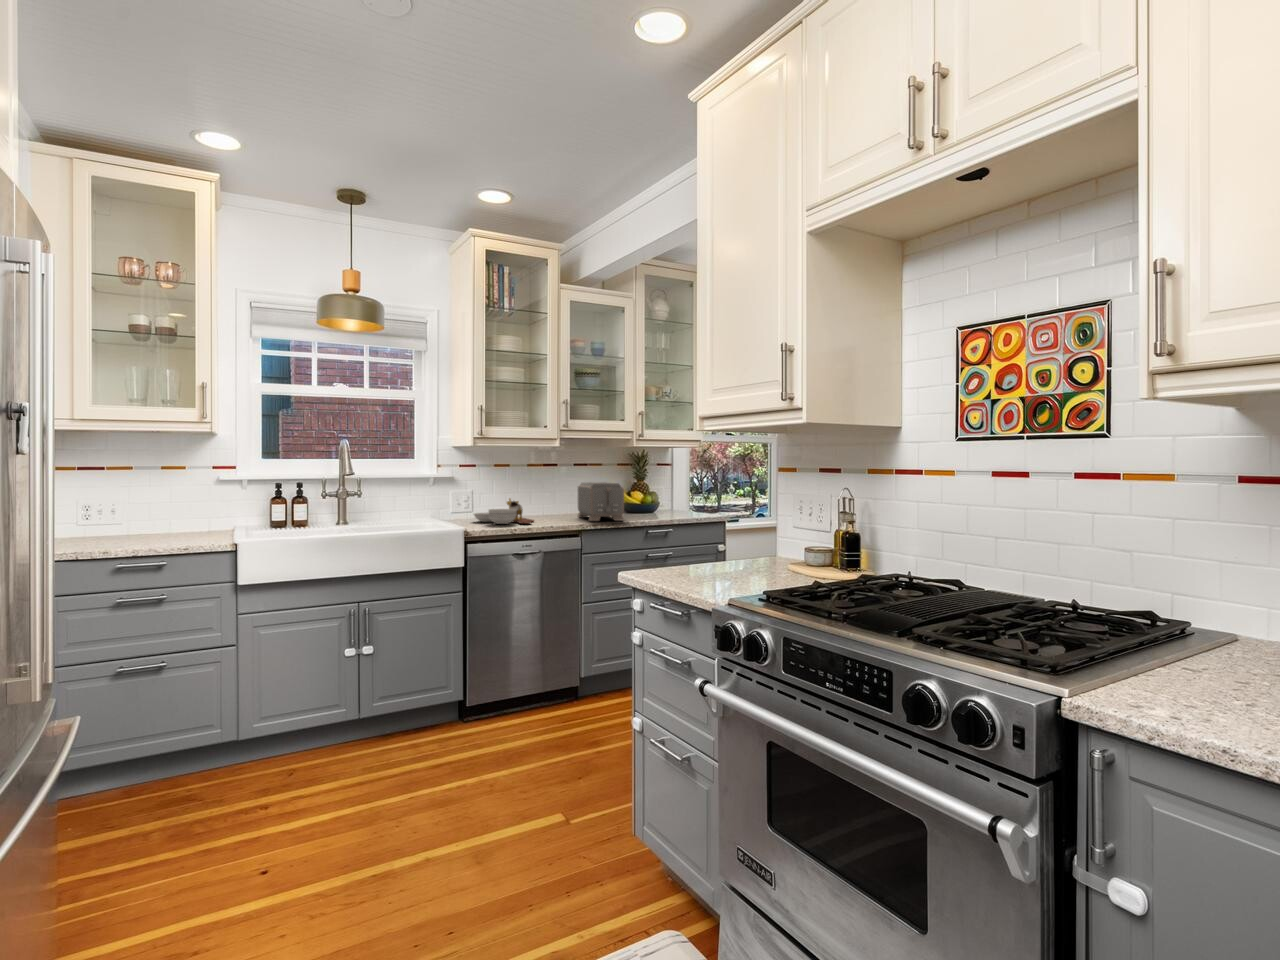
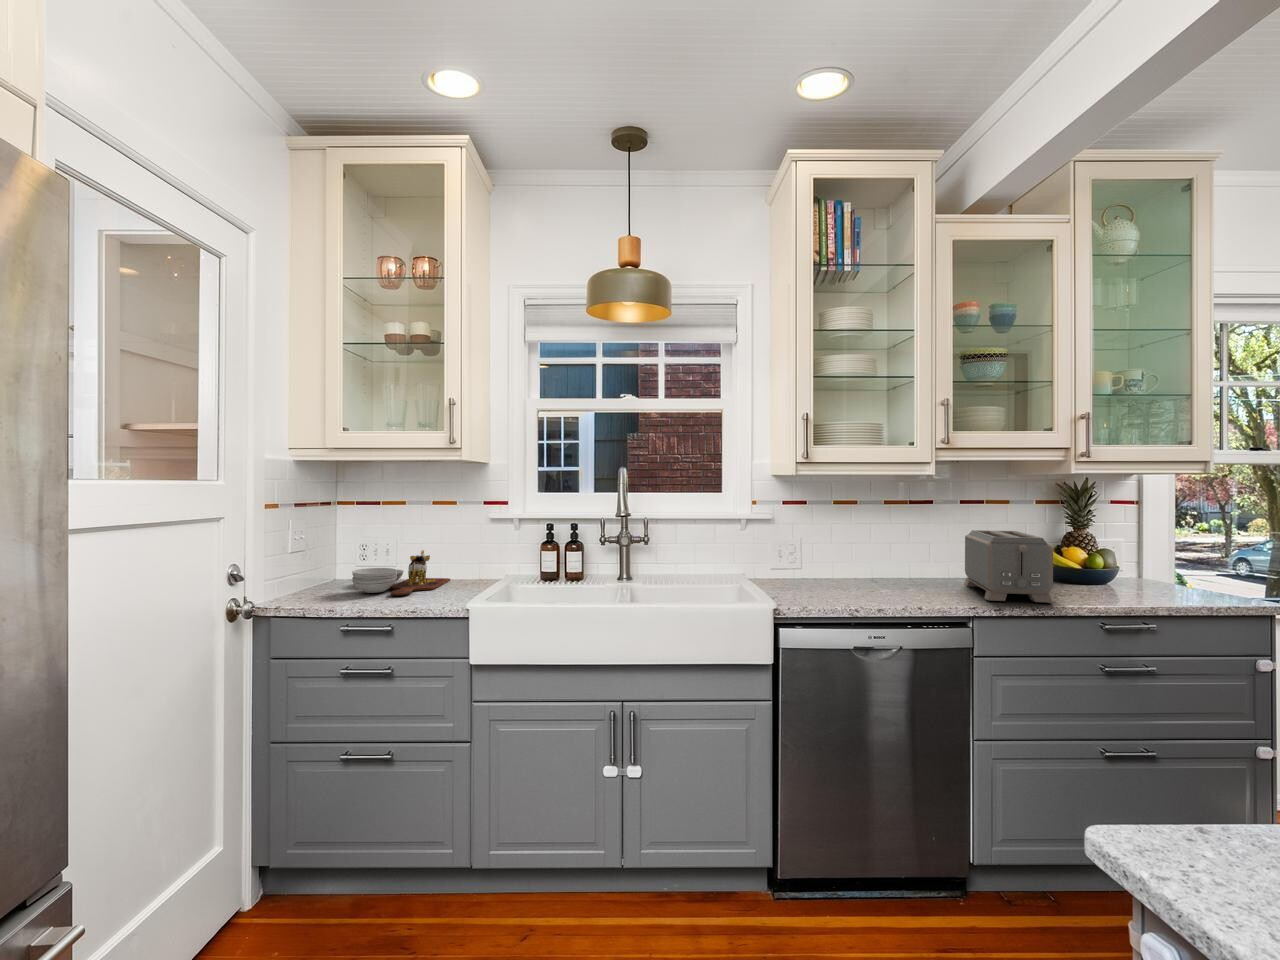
cutting board: present [474,498,534,524] -> present [352,550,450,595]

